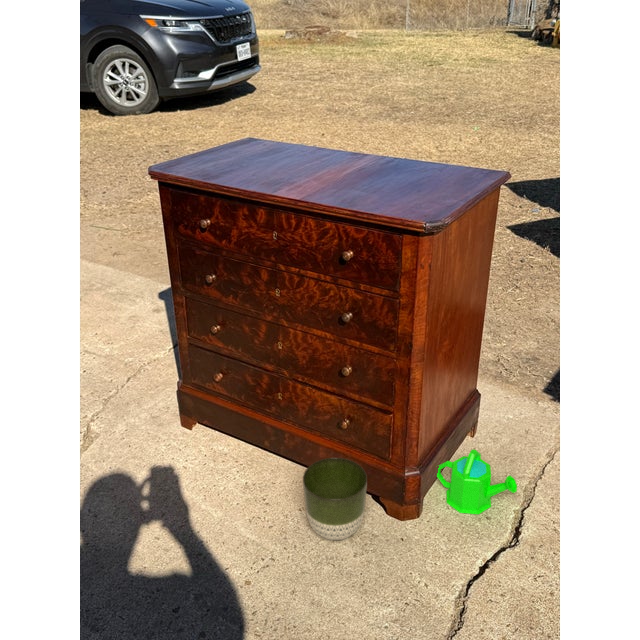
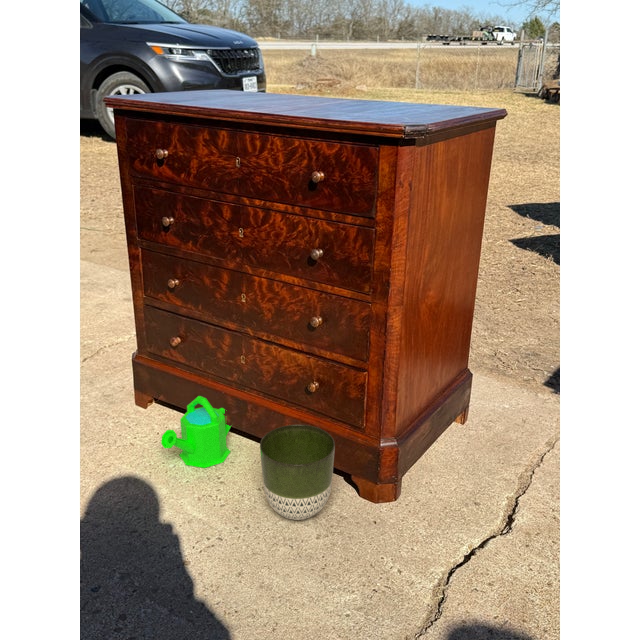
watering can: present [437,449,517,514] -> present [161,396,231,468]

